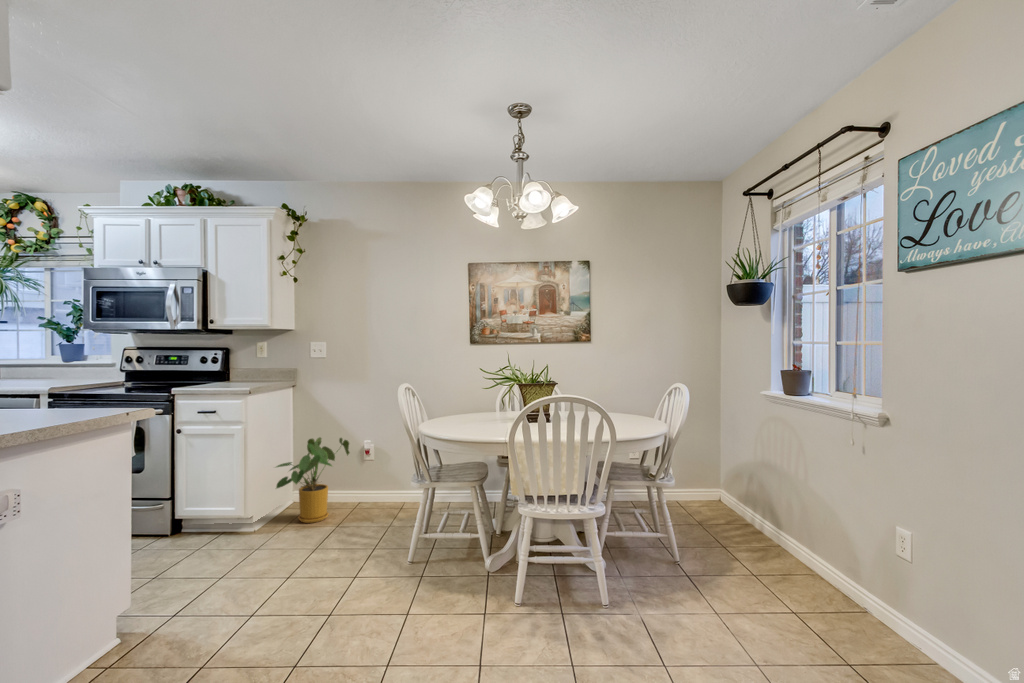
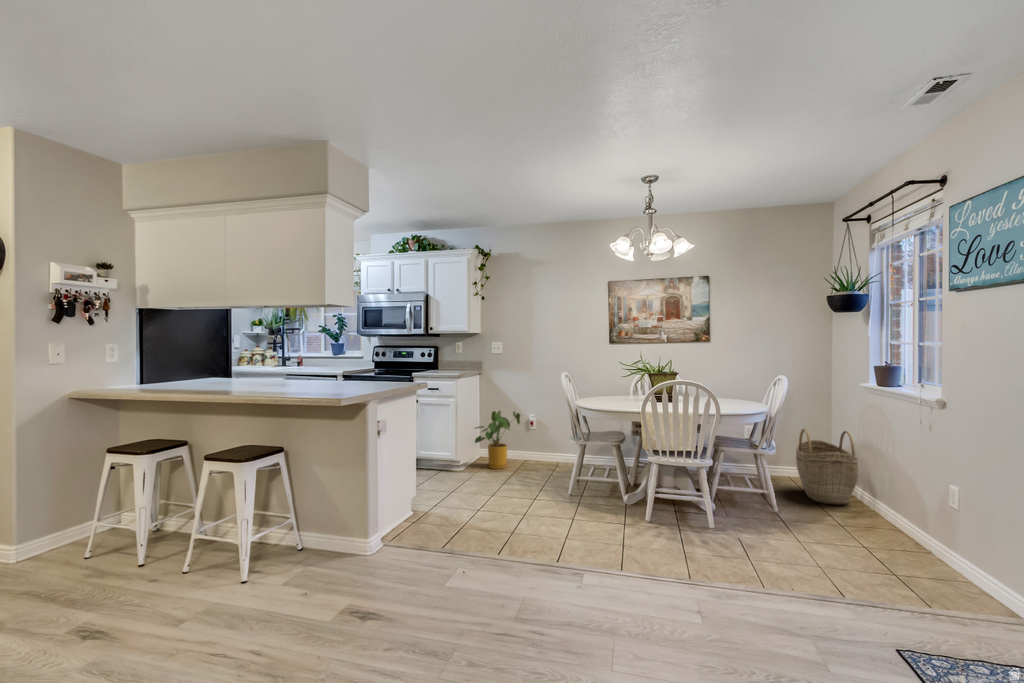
woven basket: none [692,447,764,540] -> present [796,429,858,505]

